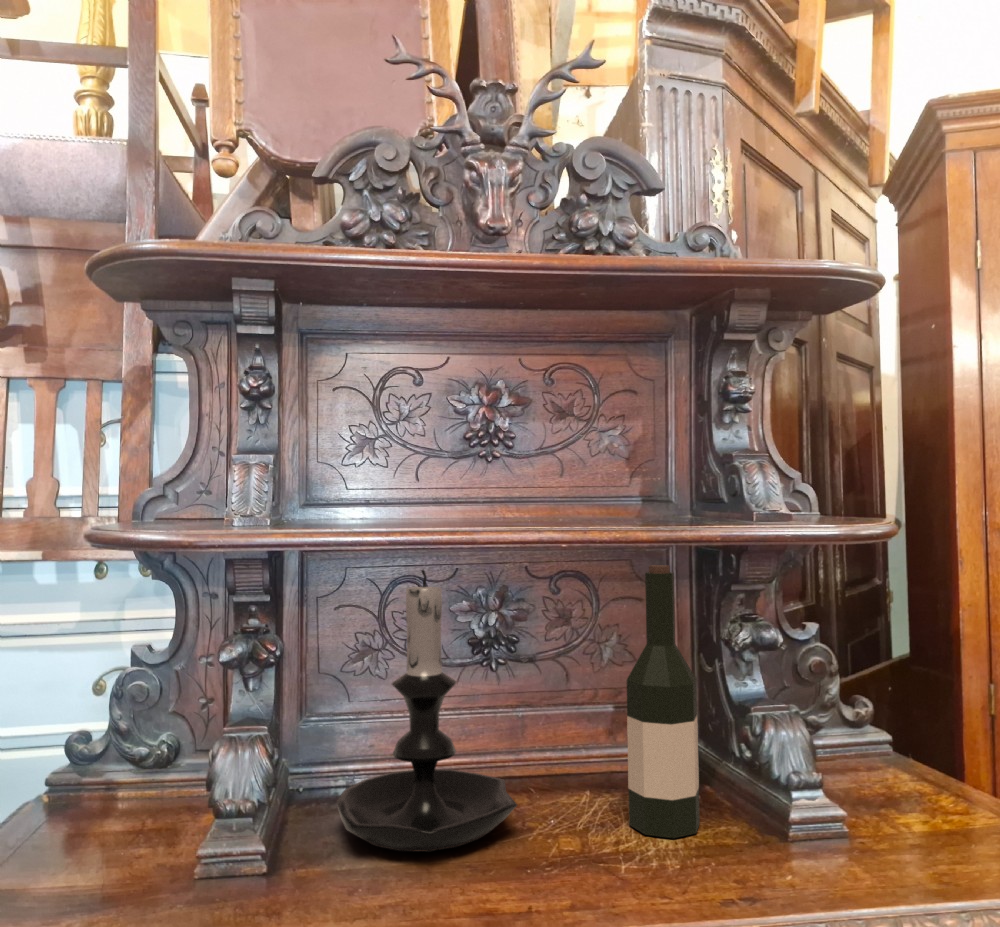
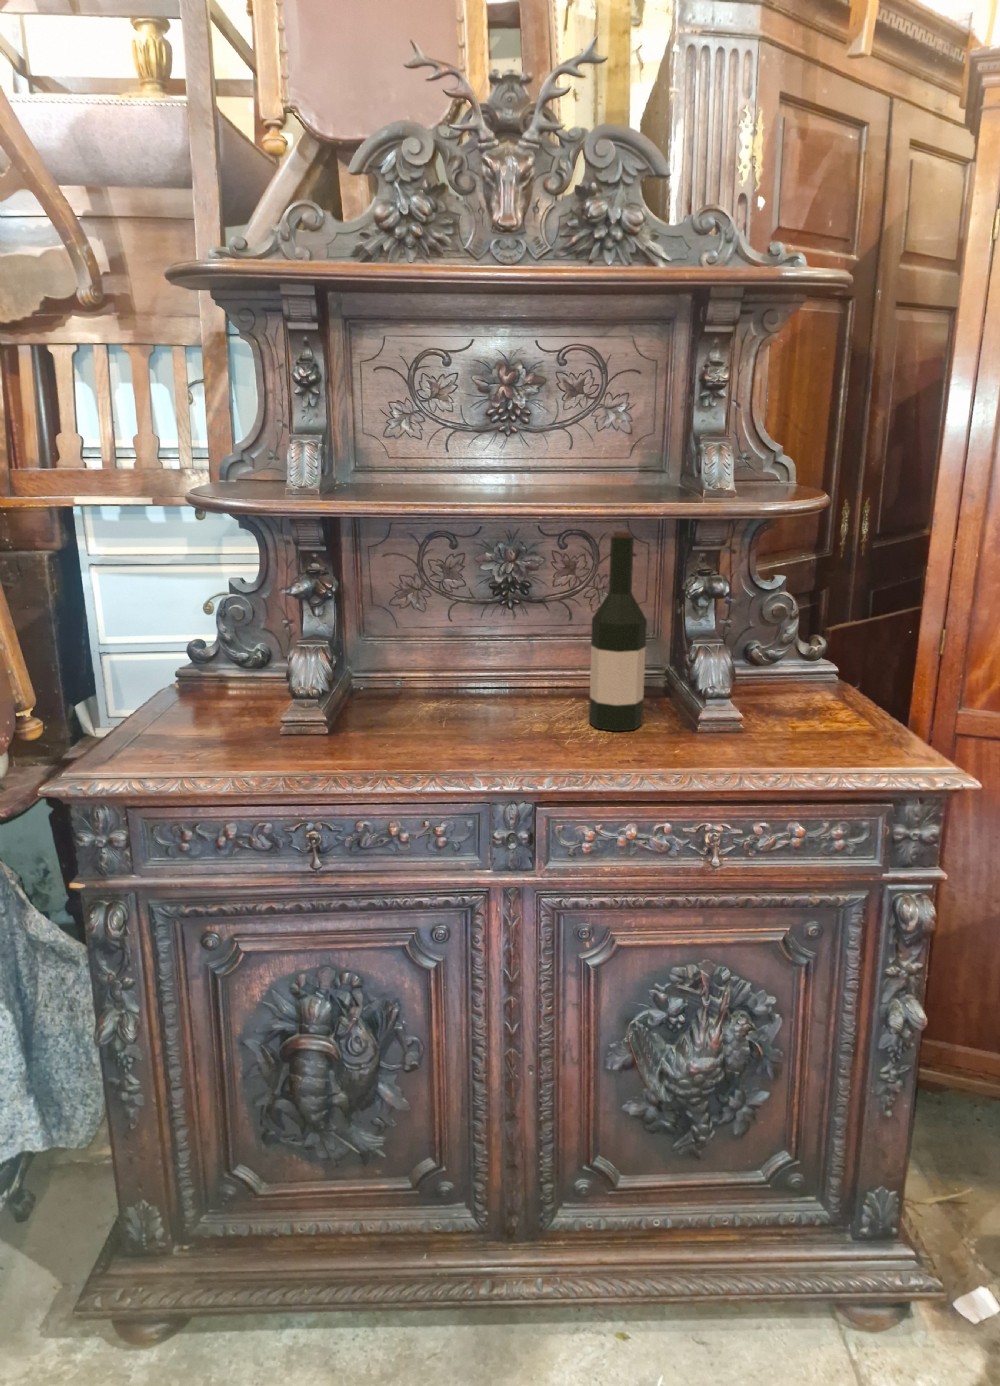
candle holder: present [336,570,517,852] -> none [378,529,505,728]

